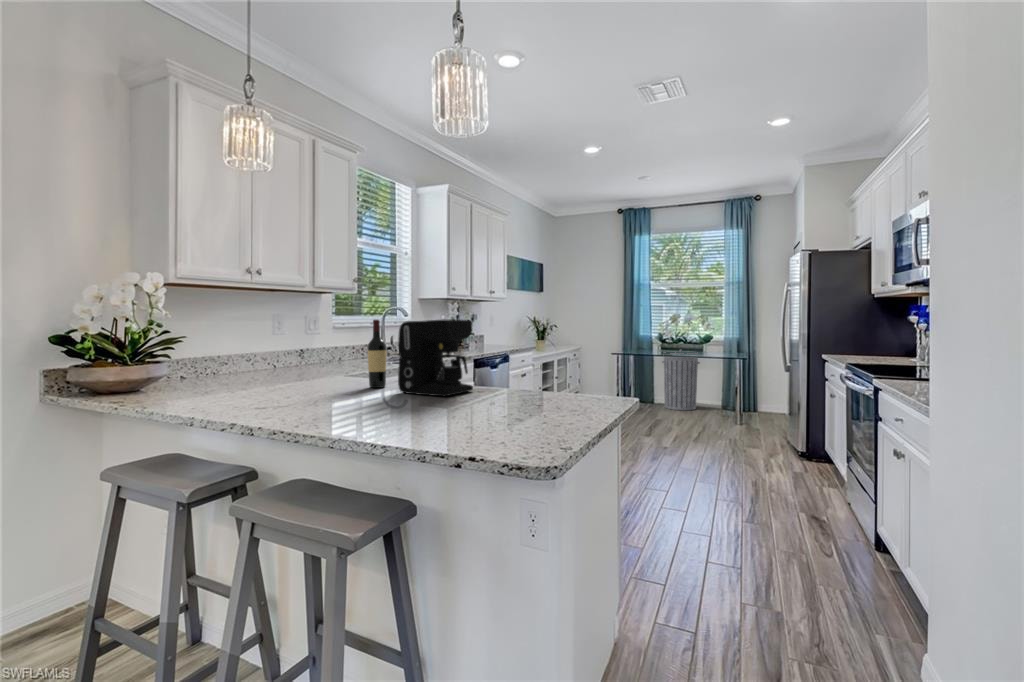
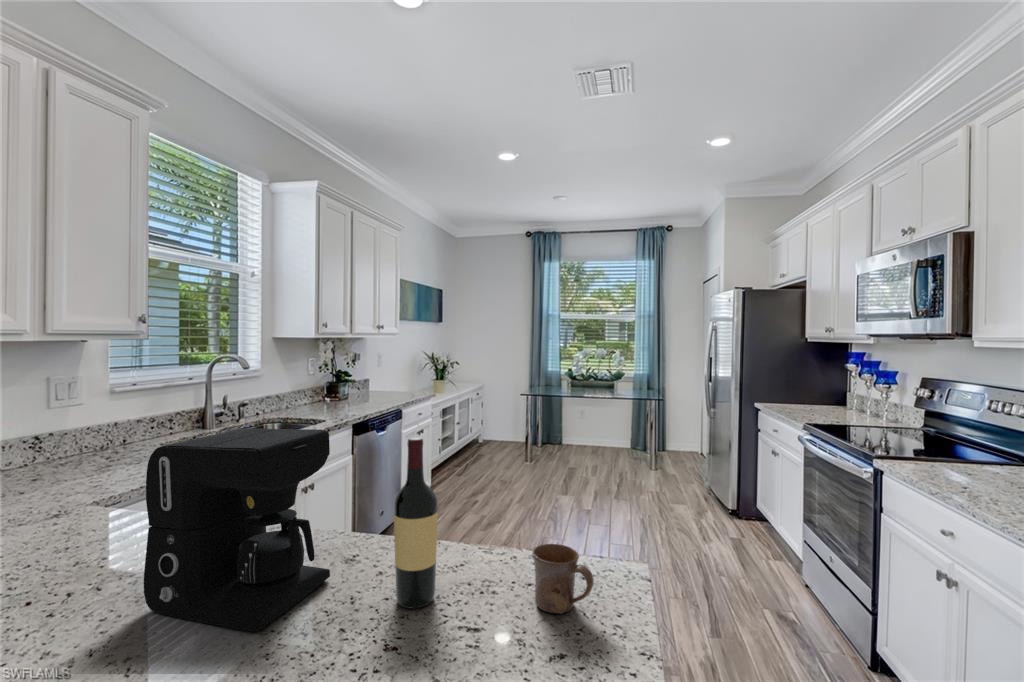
wine bottle: present [368,320,386,388] -> present [394,437,438,609]
trash can: present [662,349,700,410] -> none [573,388,613,455]
mug: none [567,373,594,399] -> present [532,544,594,614]

